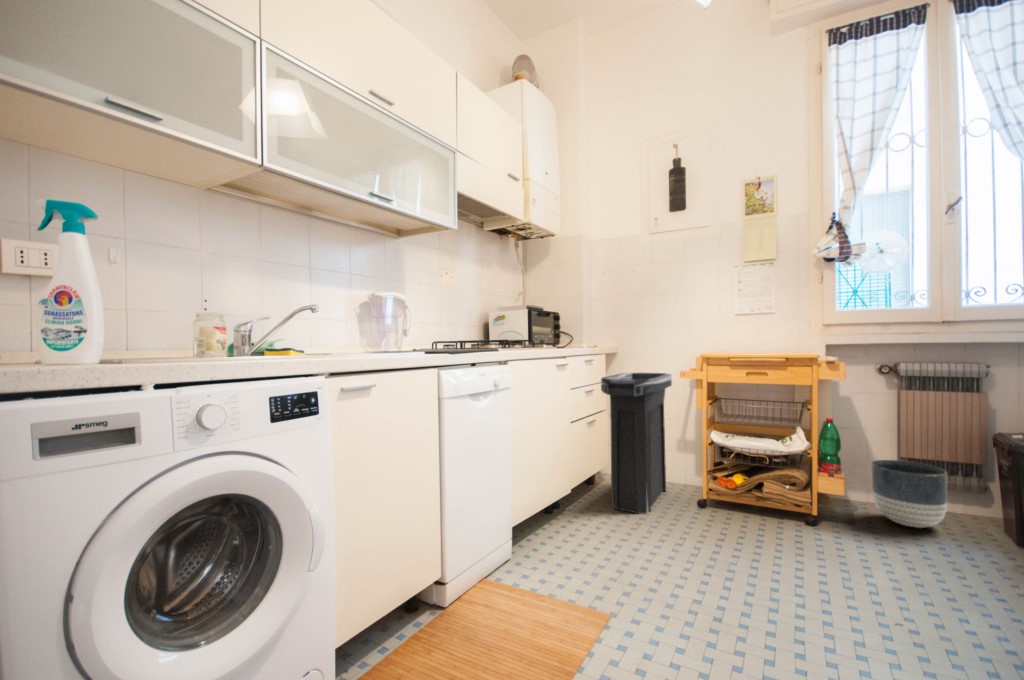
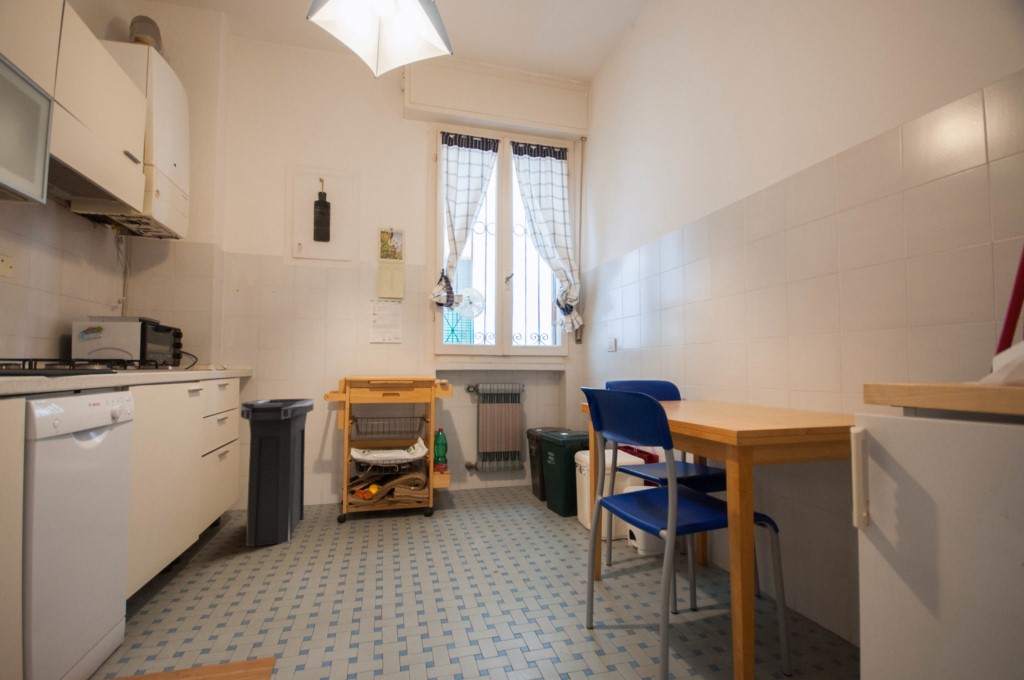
planter: present [871,460,947,528] -> none [464,454,504,500]

